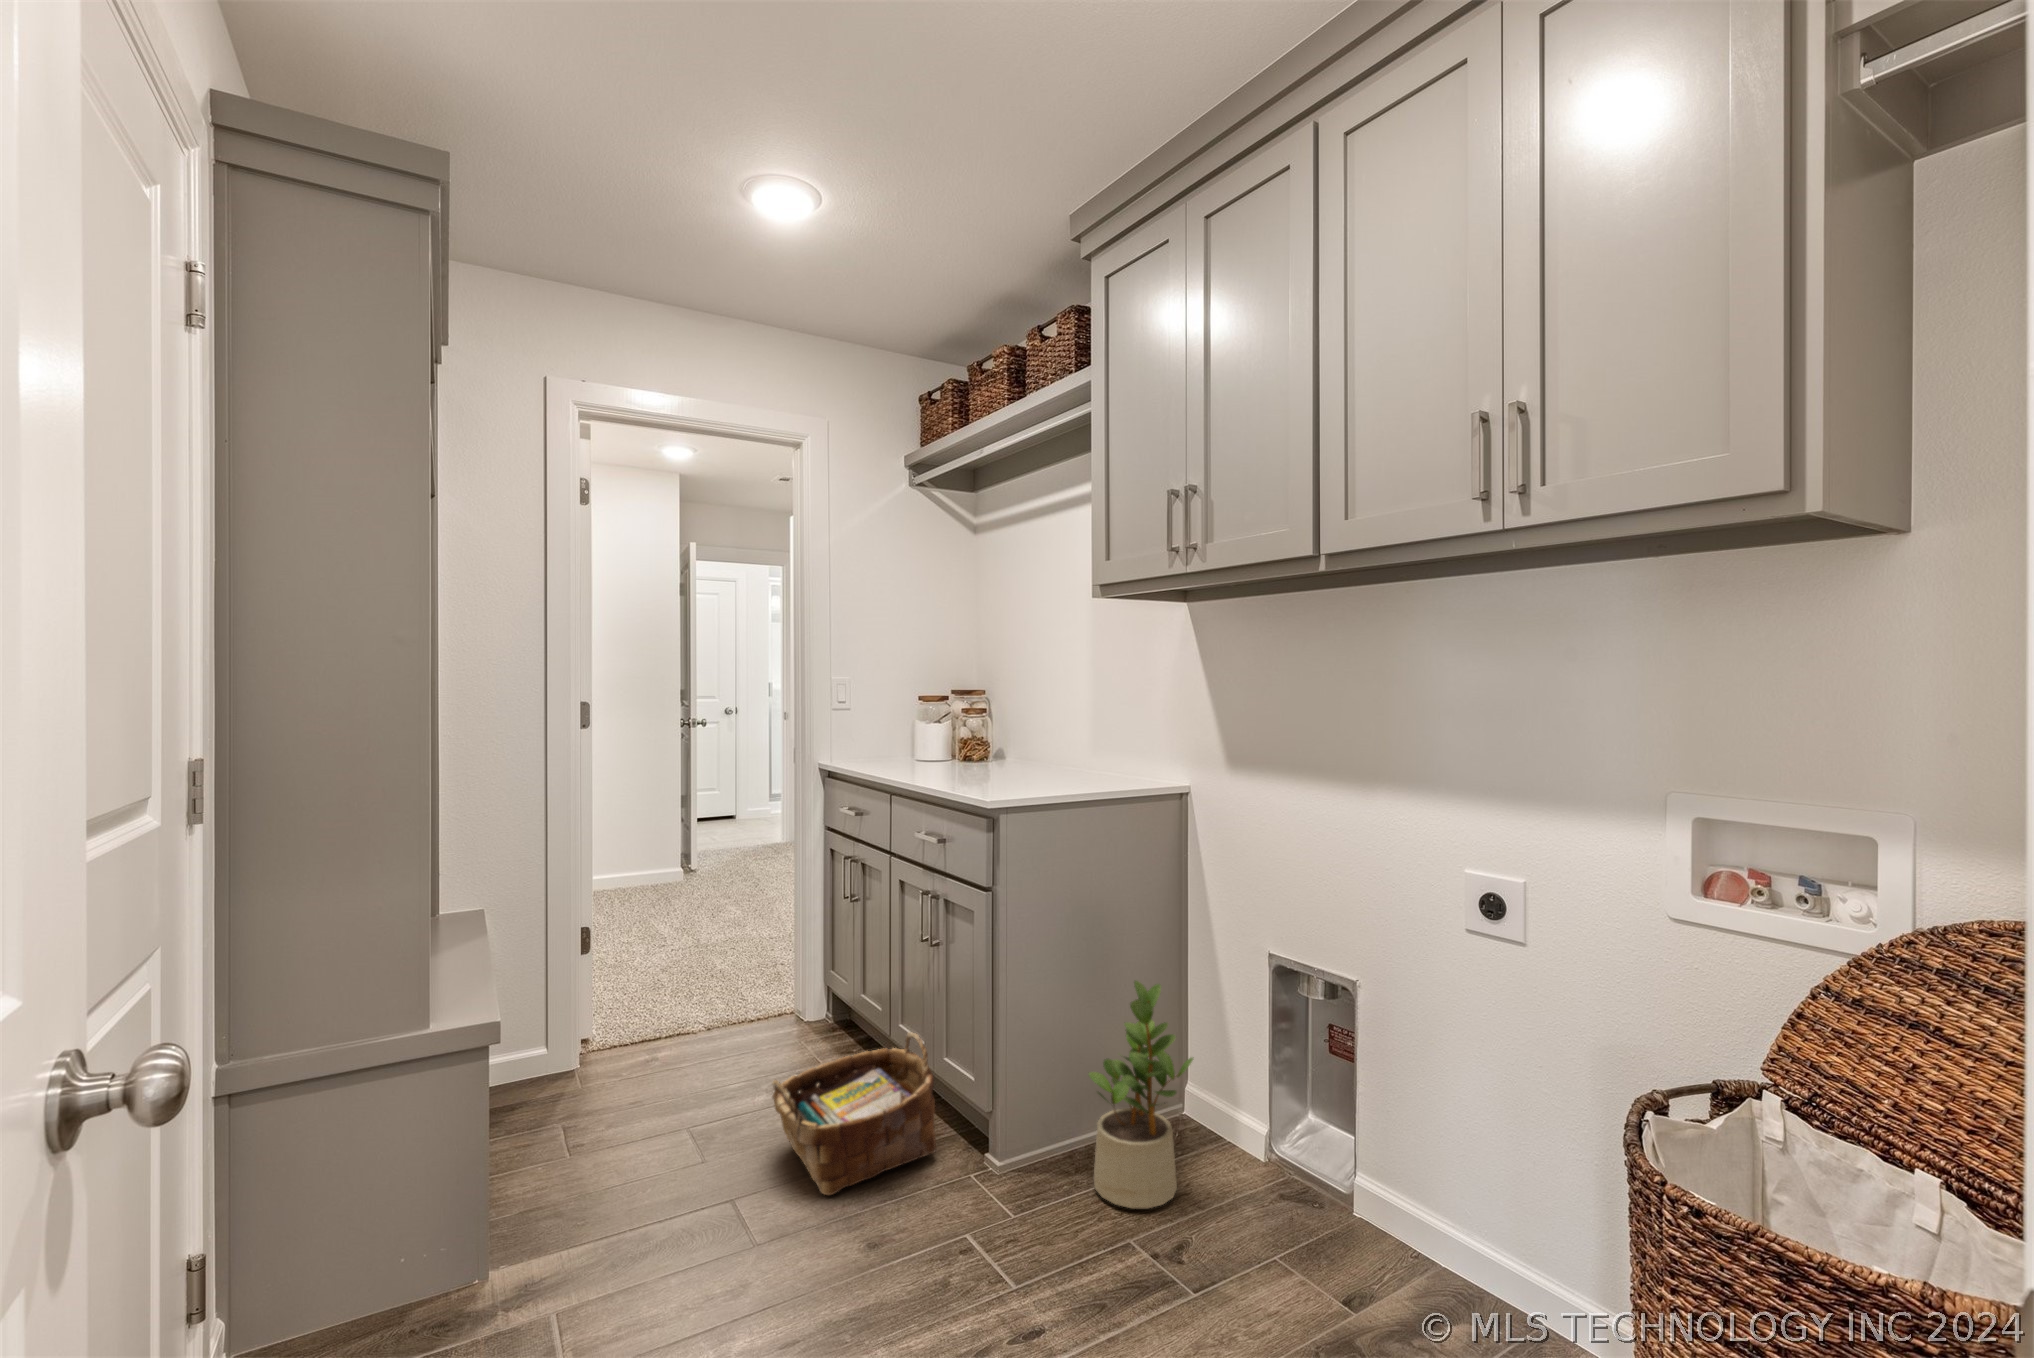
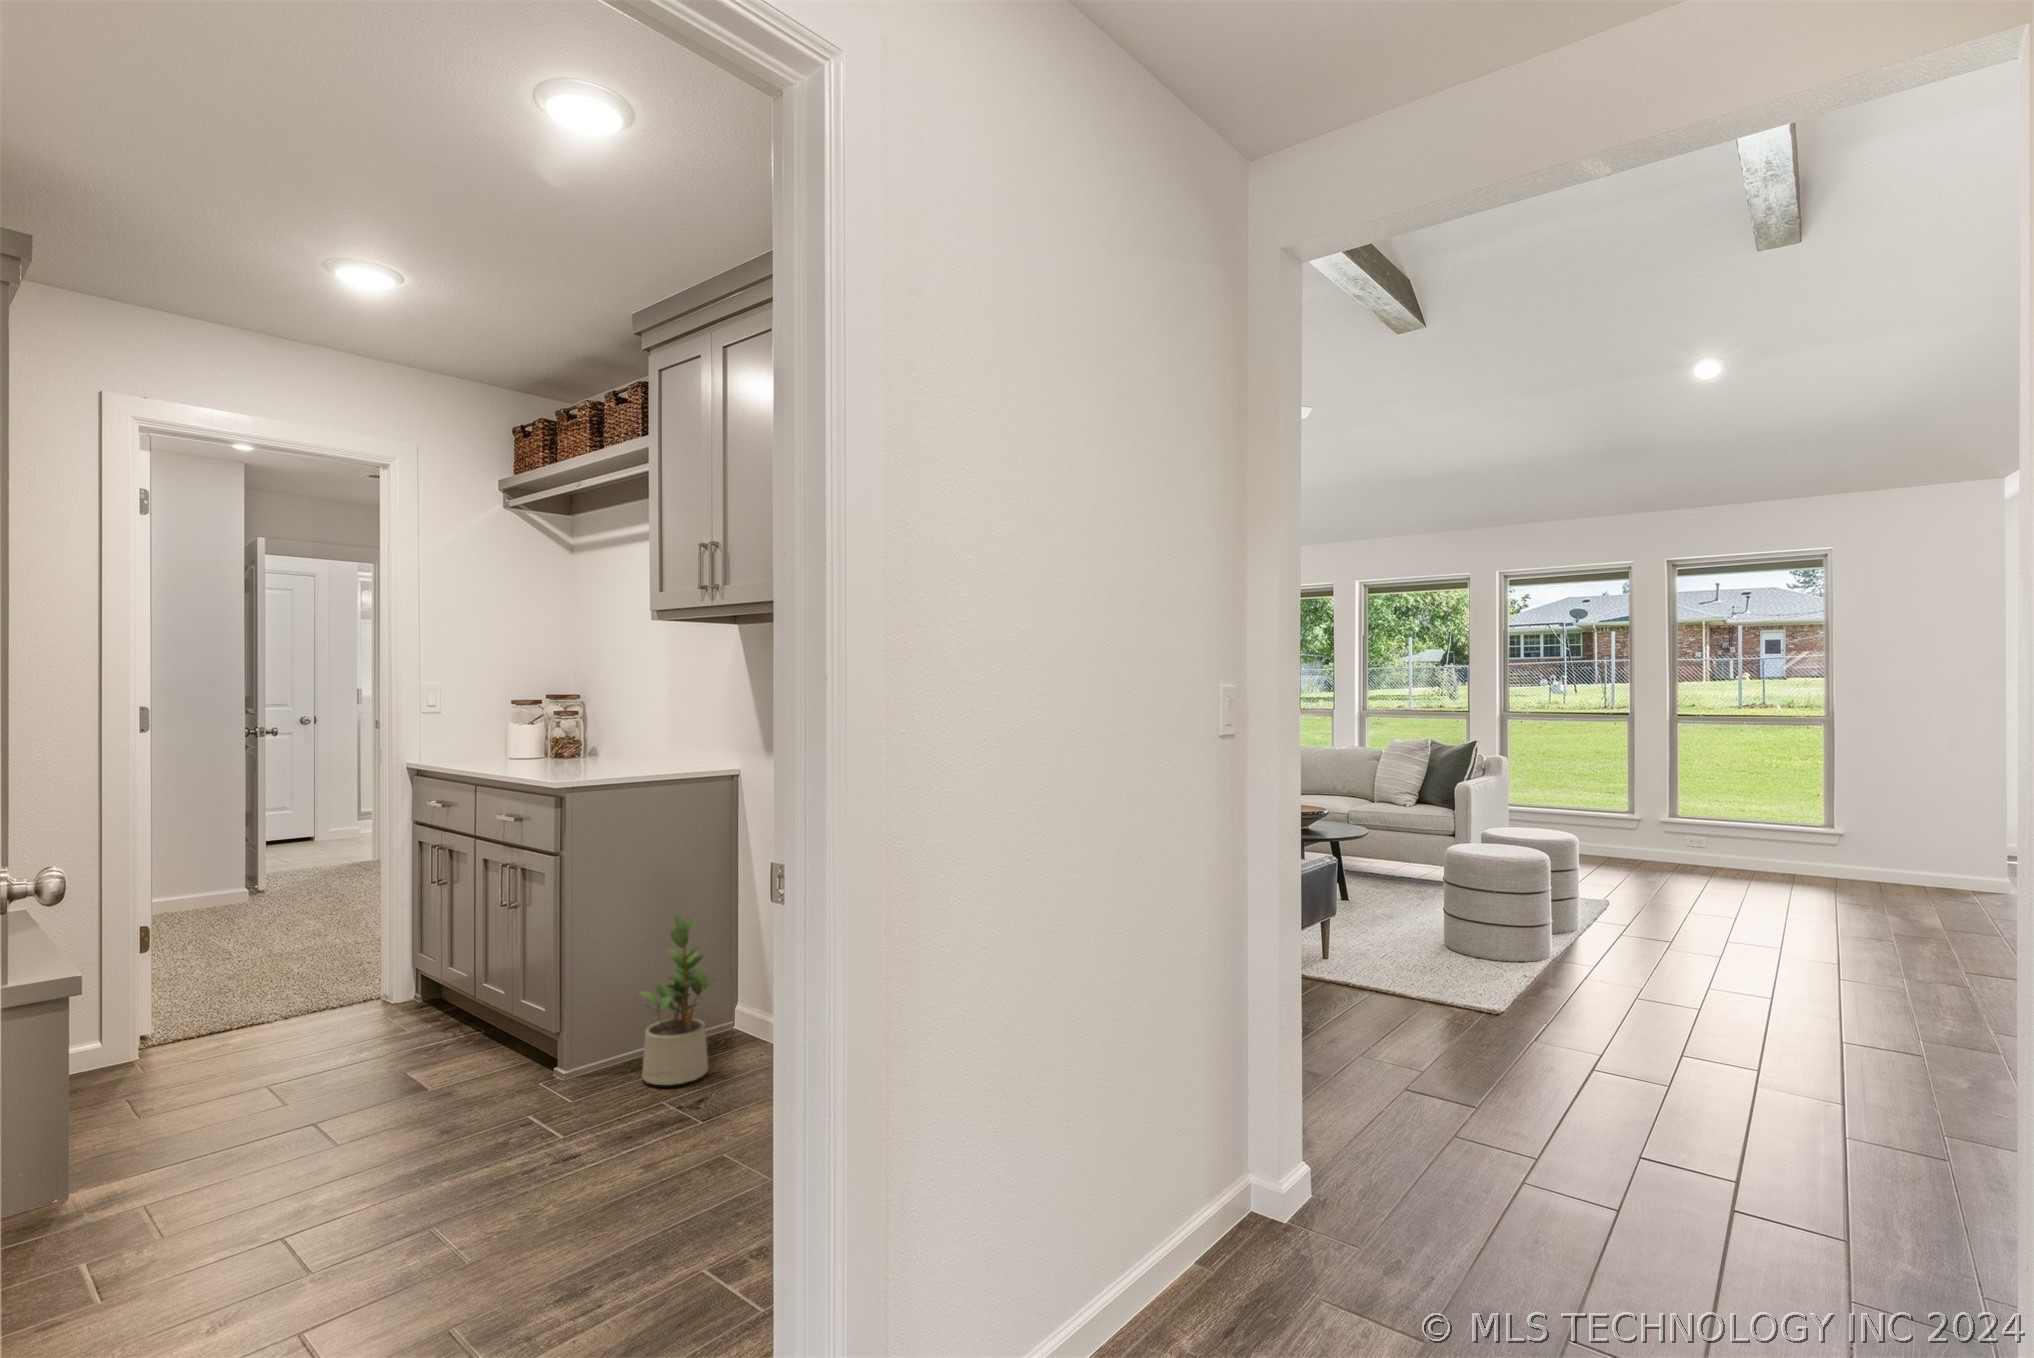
woven basket: present [772,1032,936,1195] -> none [355,981,510,1109]

